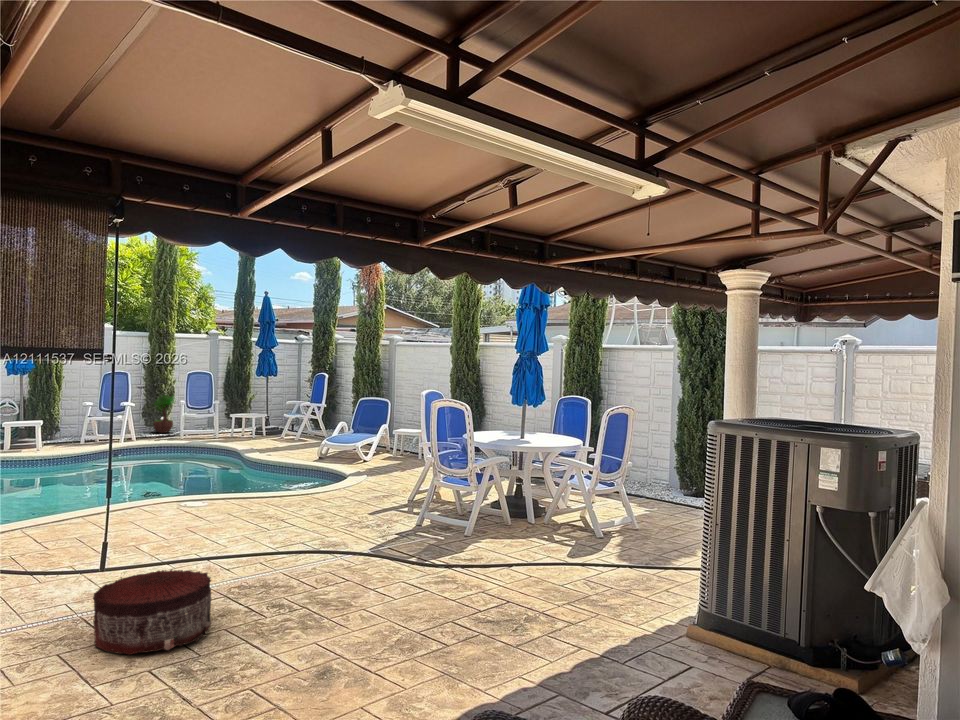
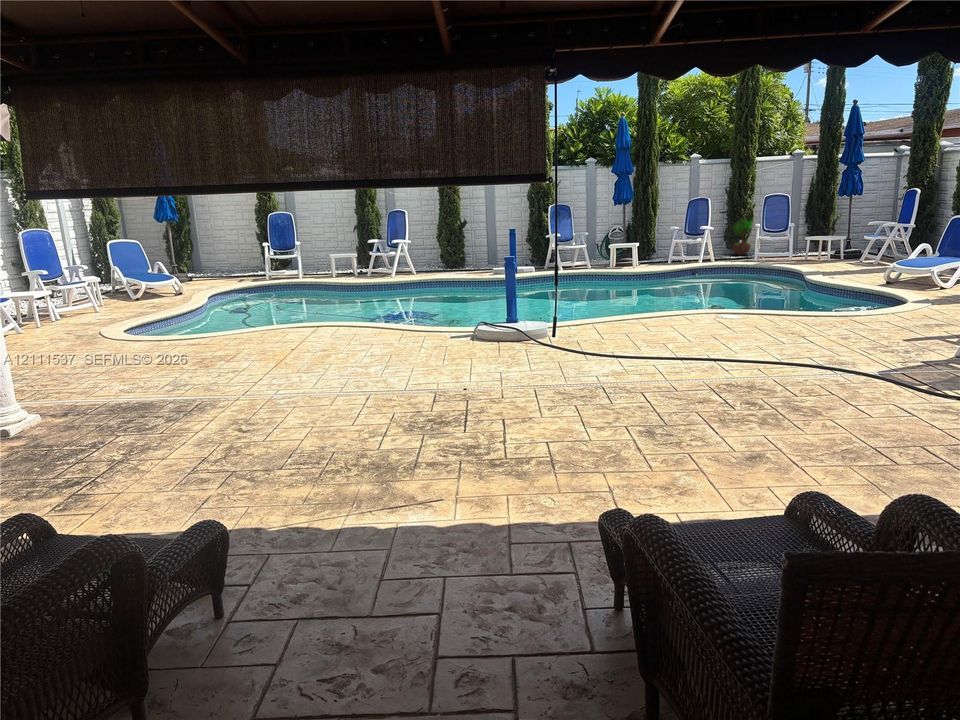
pouf: present [93,569,211,655] -> none [598,357,686,416]

